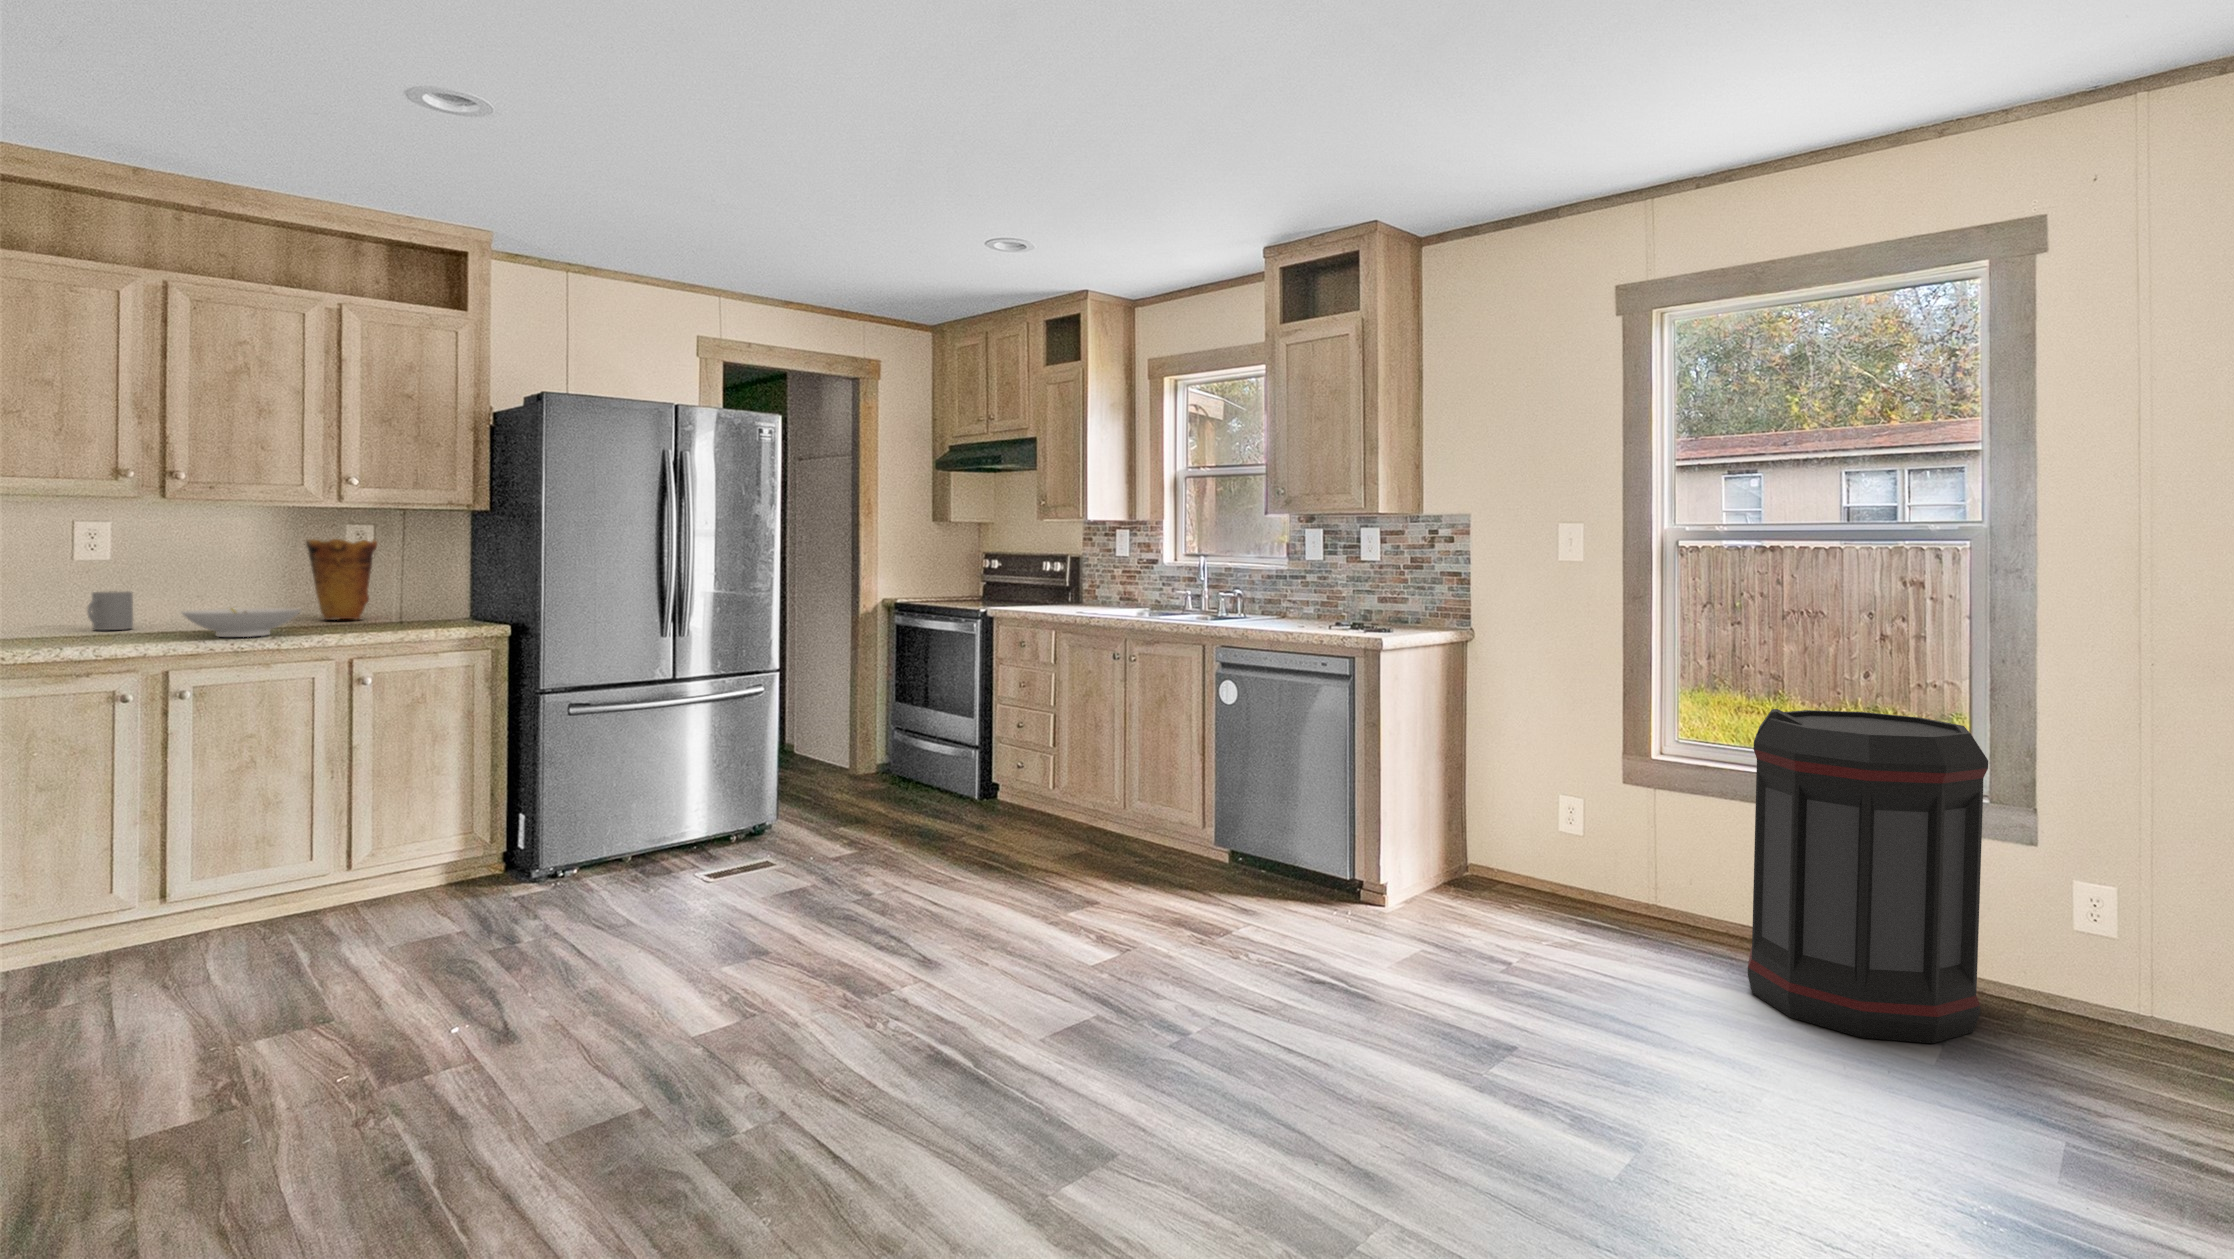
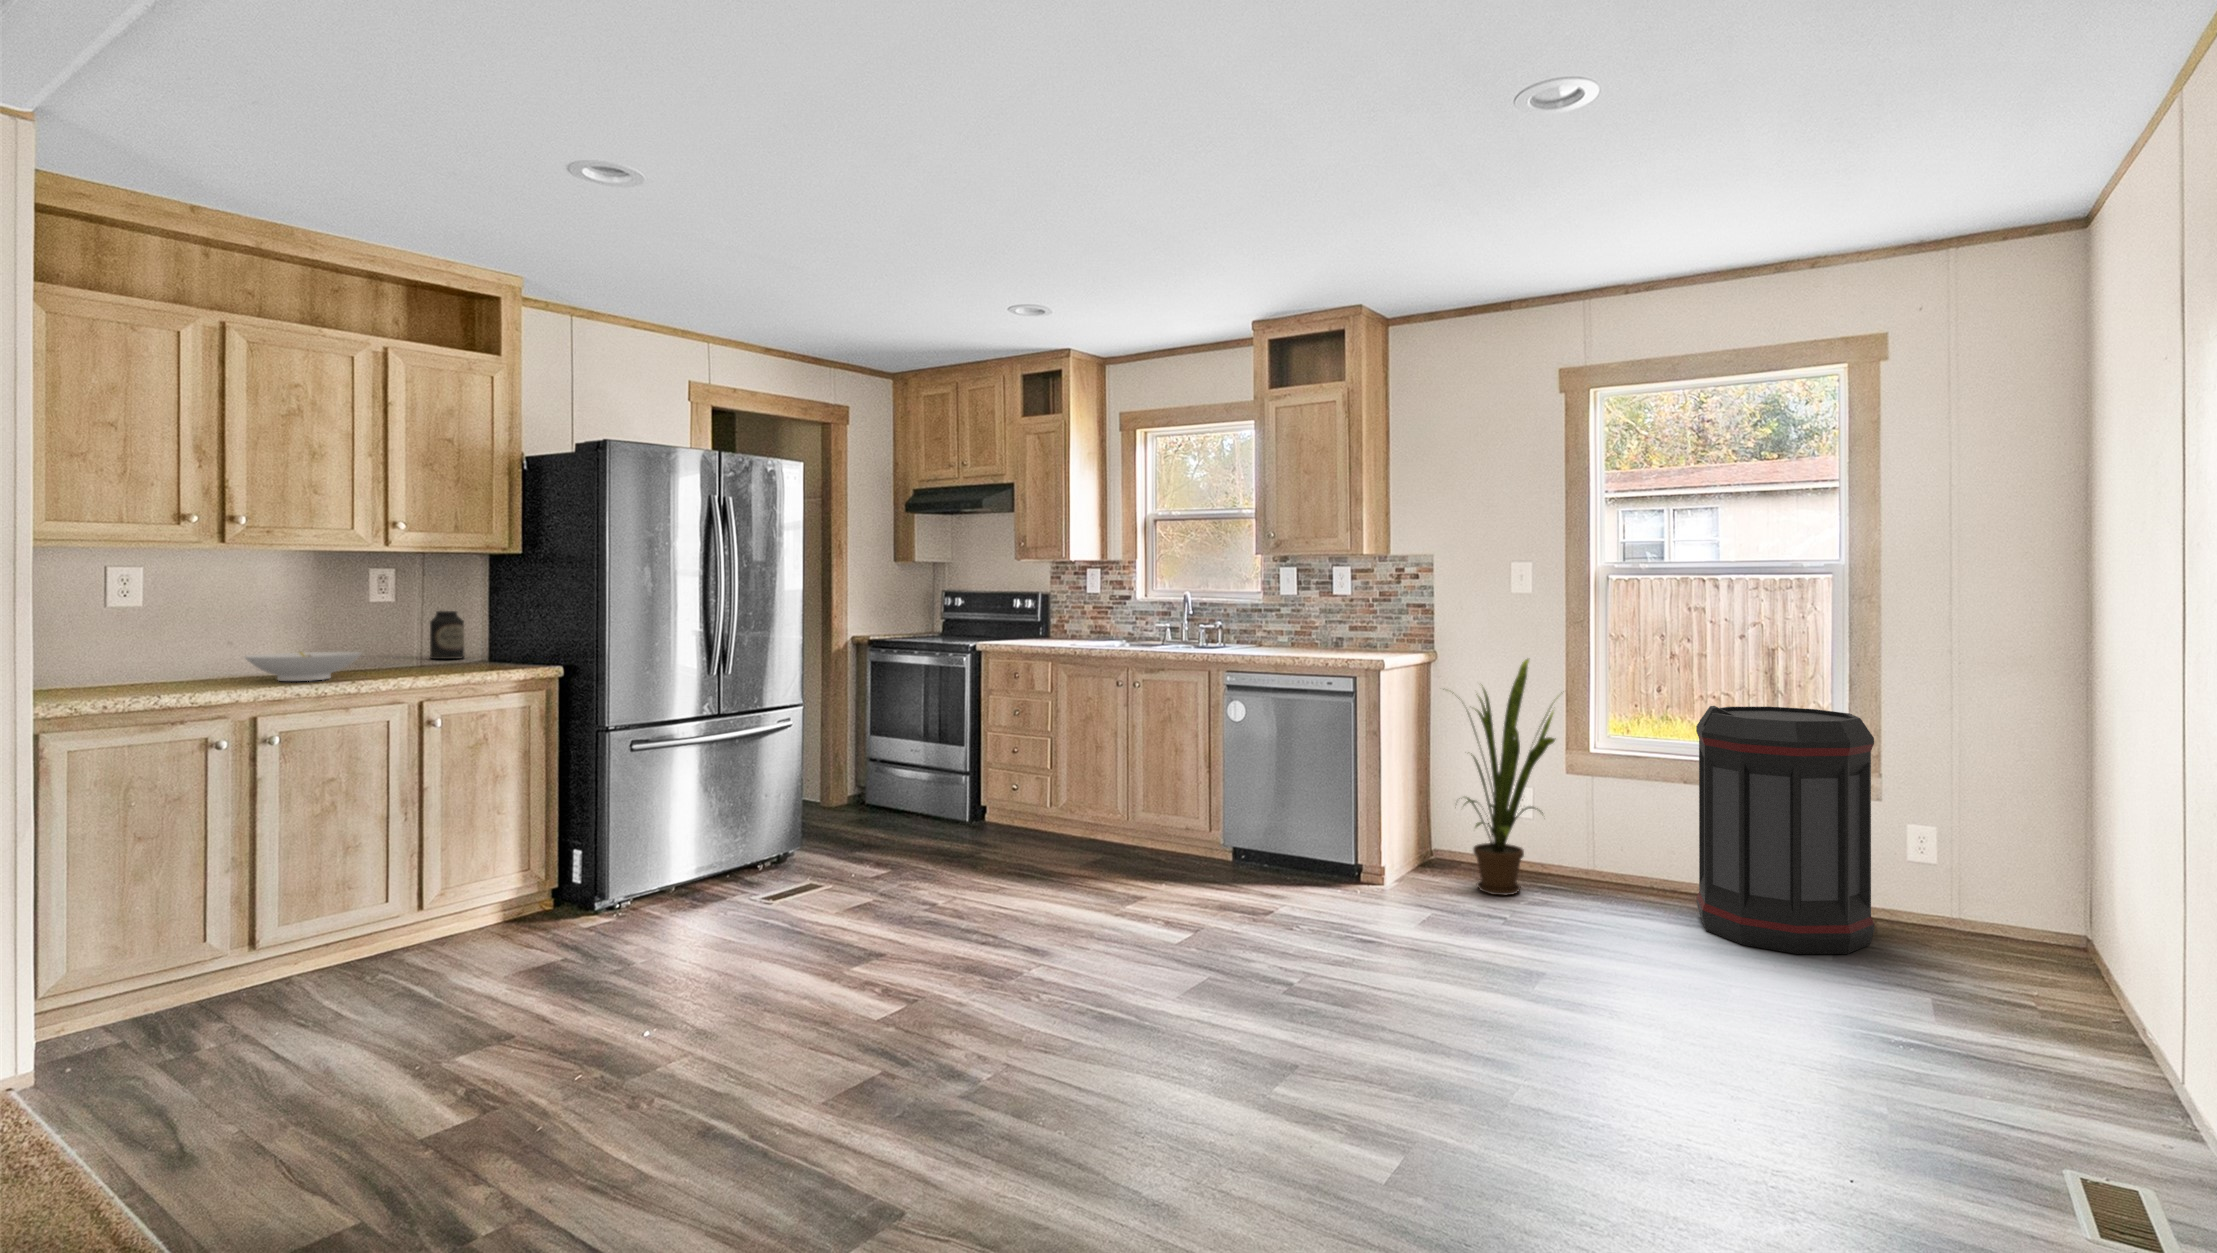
vase: present [306,539,377,620] -> none [334,580,405,663]
canister: none [407,569,443,617] -> present [430,611,464,659]
mug: present [87,592,133,630] -> none [132,637,173,678]
house plant: none [1455,641,1607,926] -> present [1465,659,1556,895]

